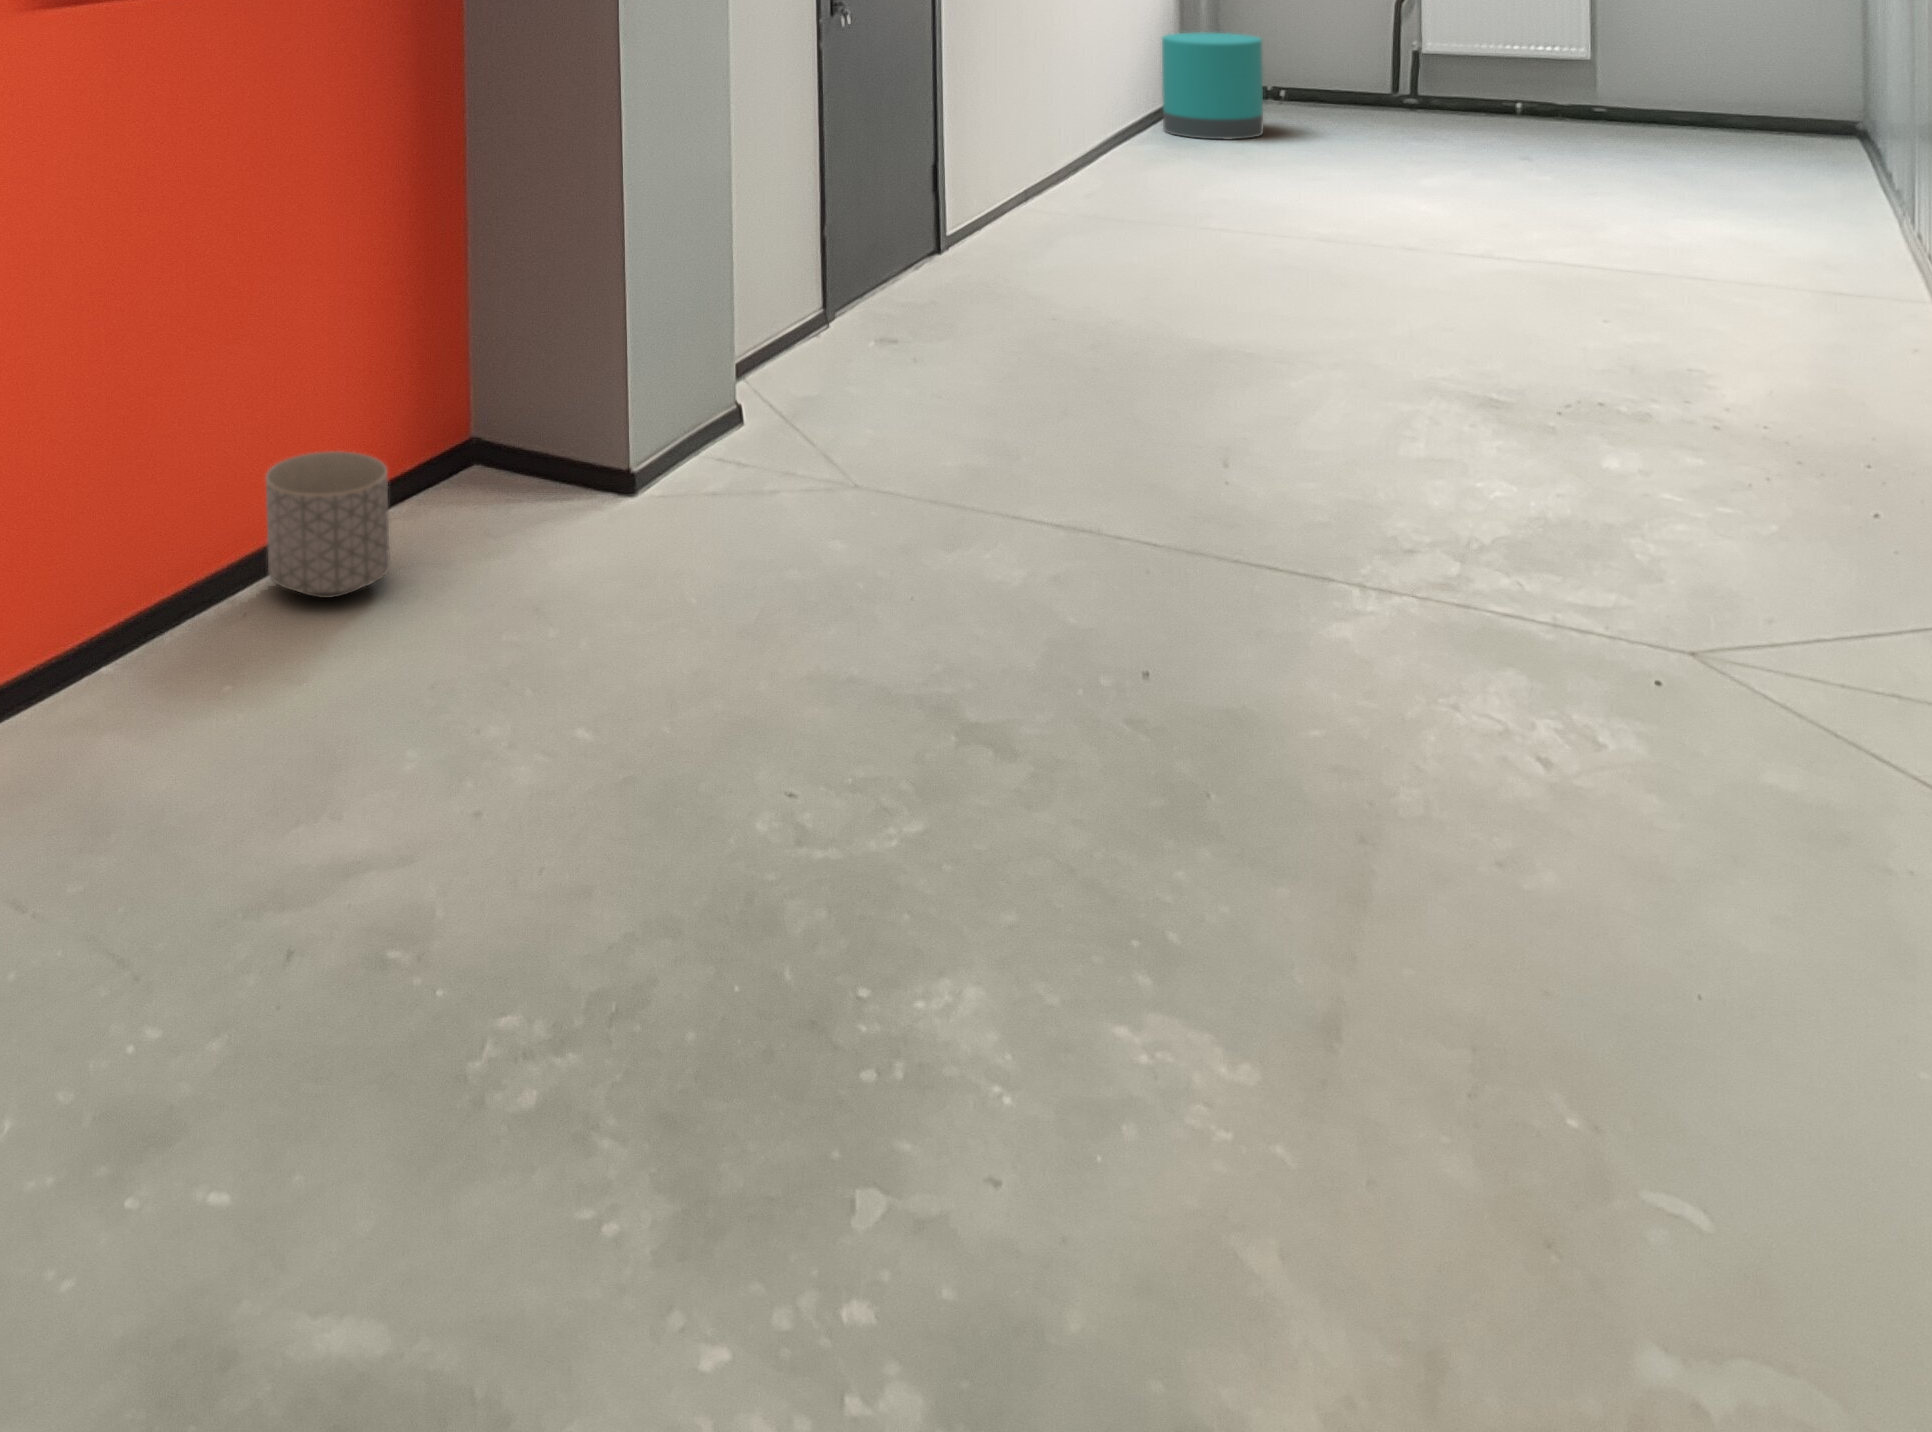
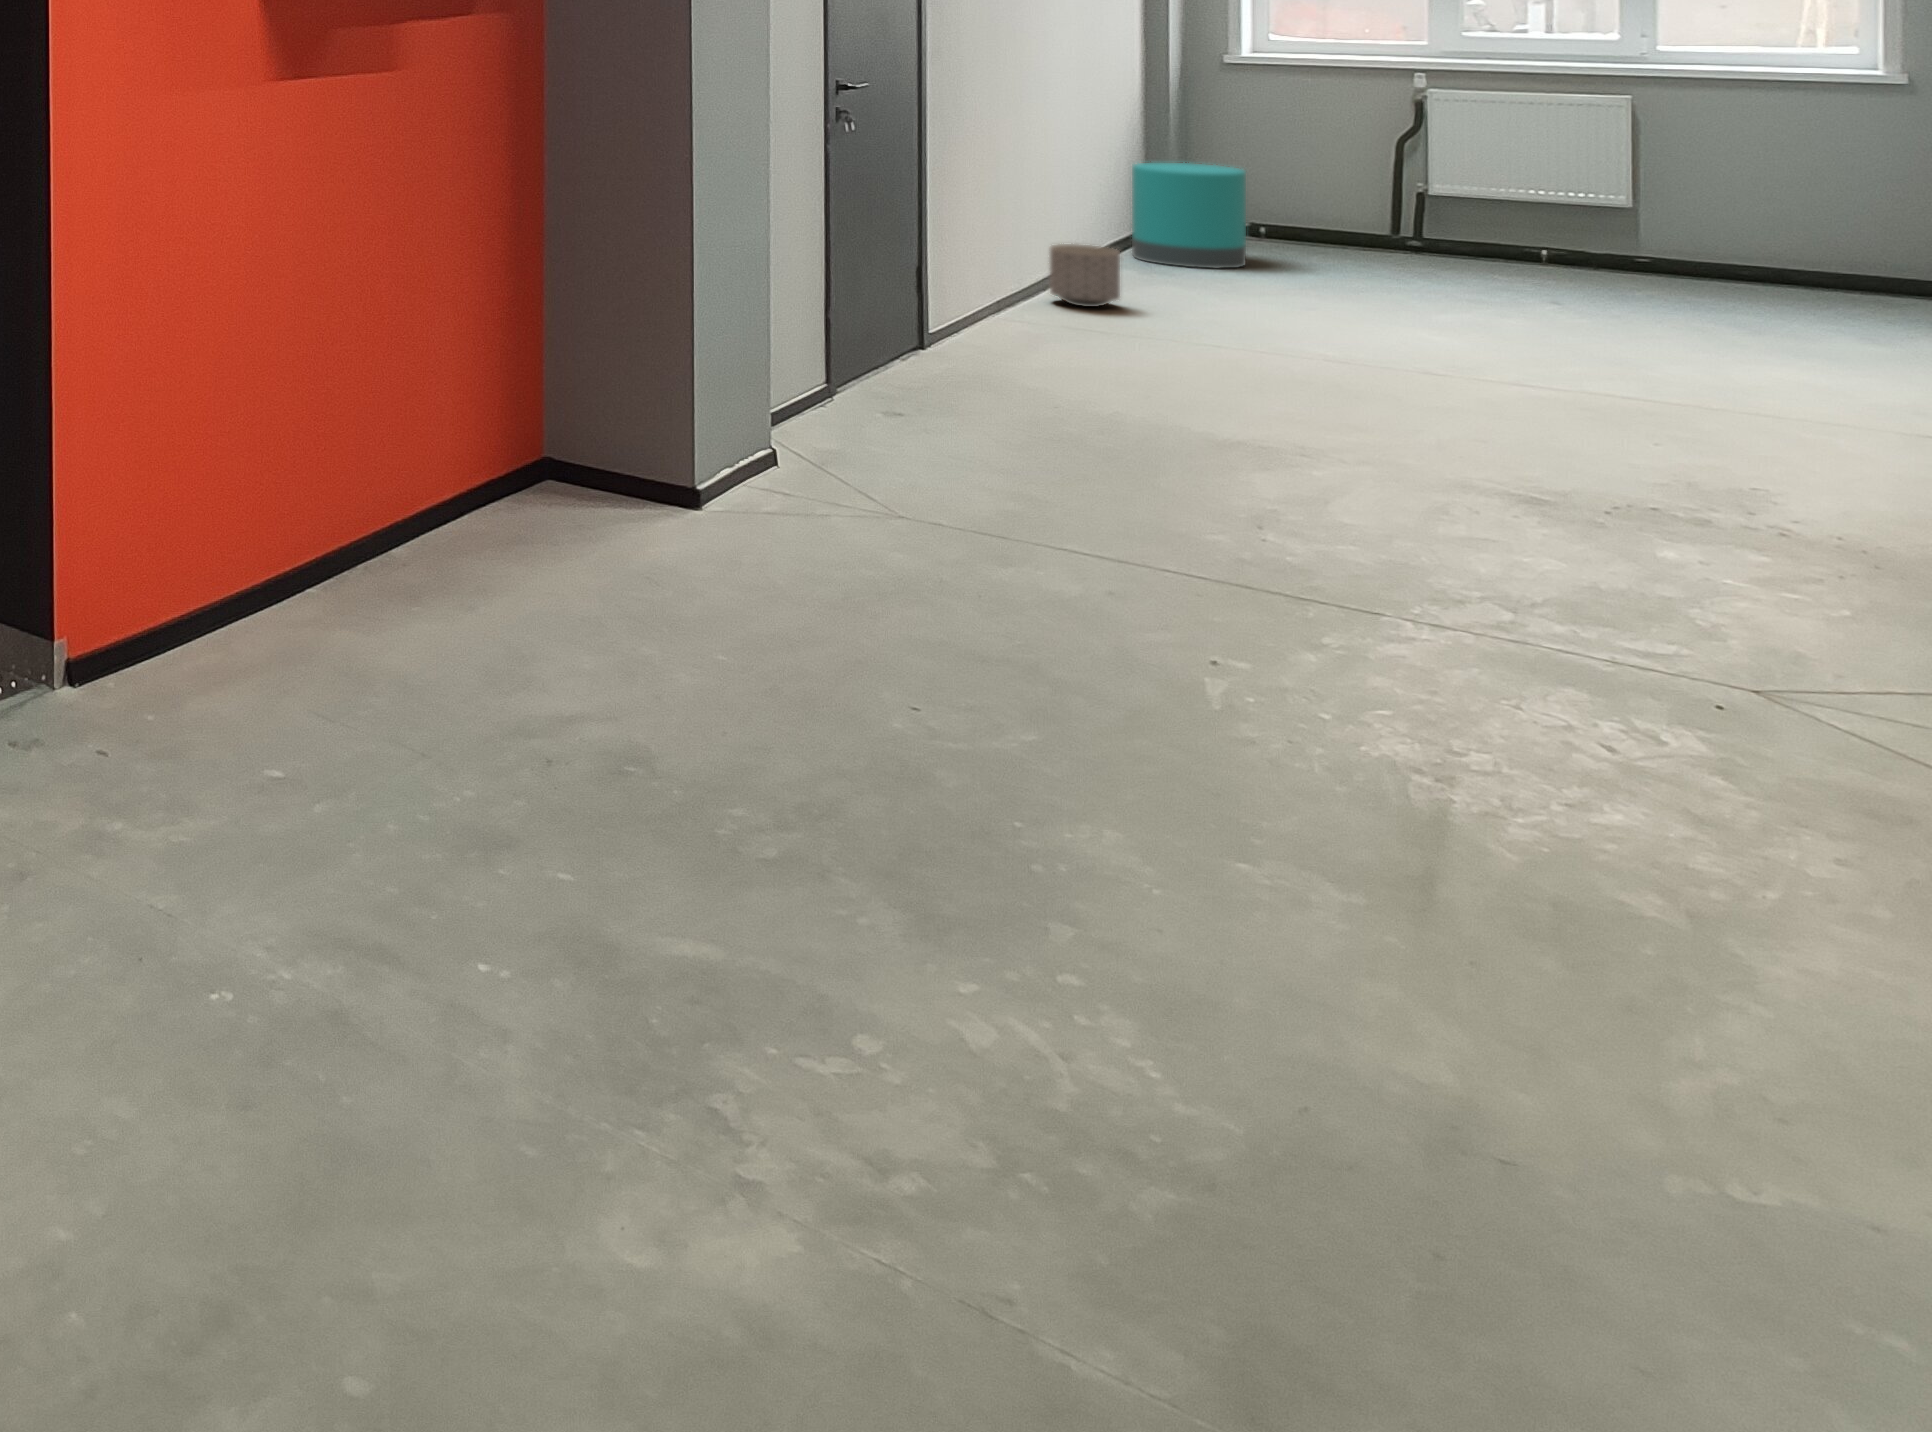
planter: present [266,451,390,598] -> present [1050,244,1120,307]

